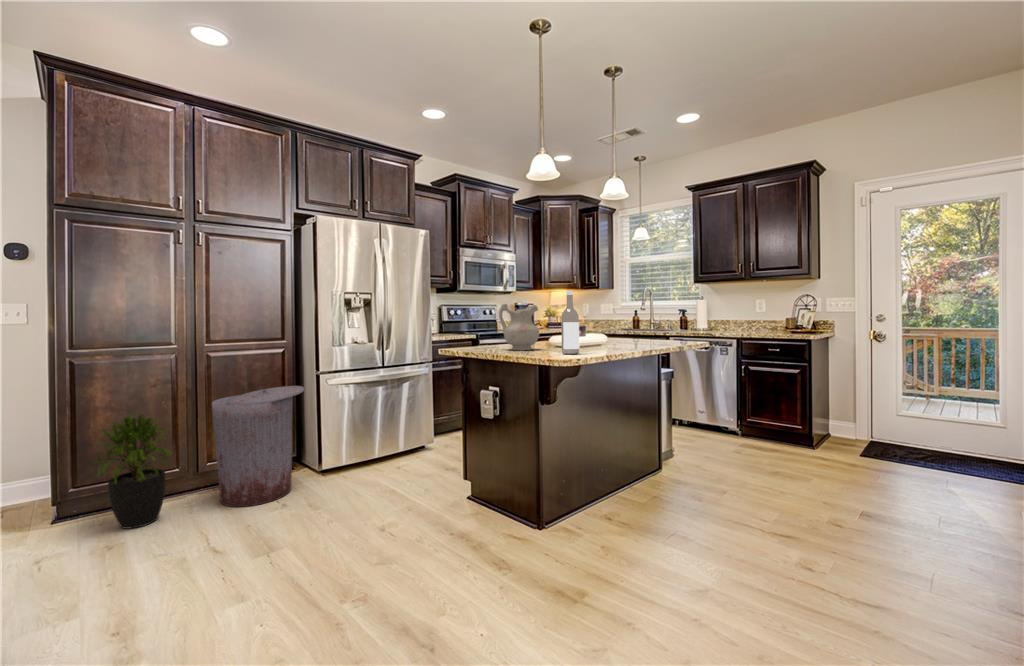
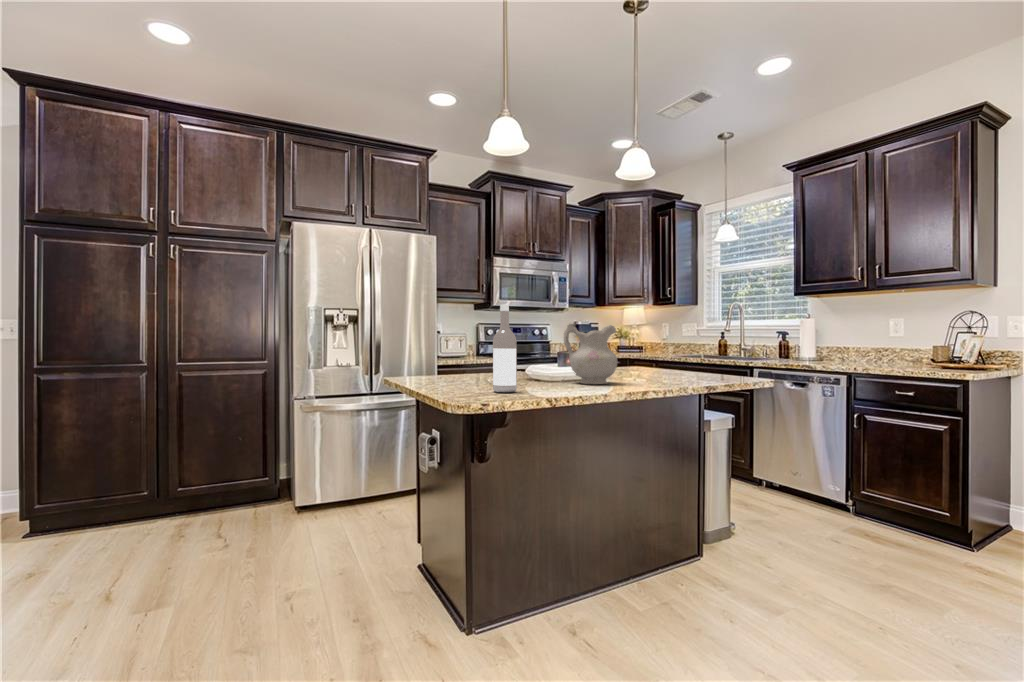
ceramic pitcher: present [499,304,539,350] -> present [564,324,617,384]
trash can: present [212,386,304,507] -> none [168,411,272,544]
potted plant: present [97,415,171,529] -> none [36,434,125,555]

